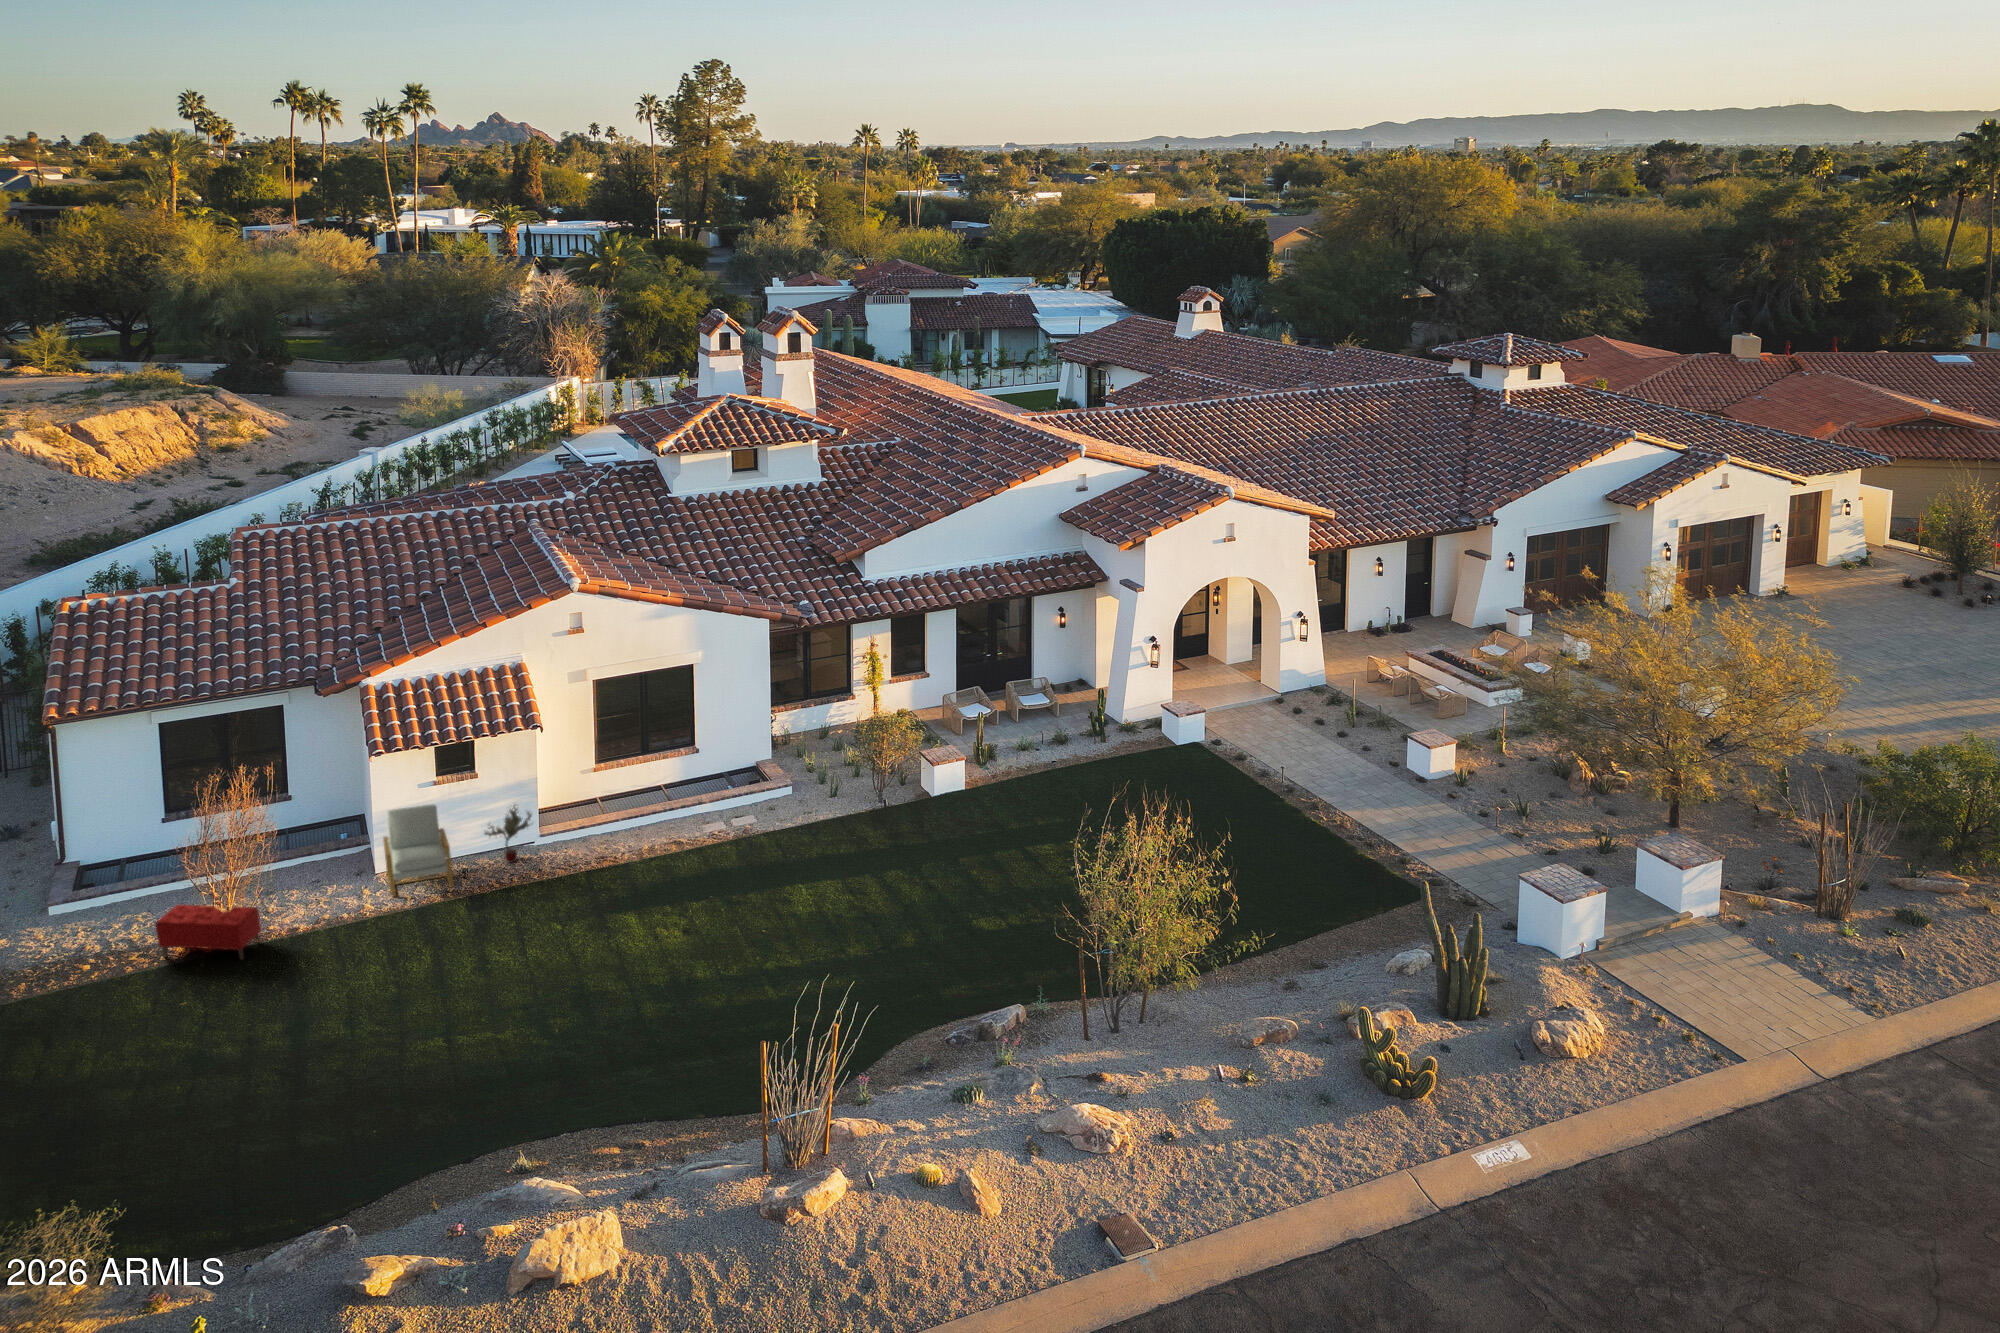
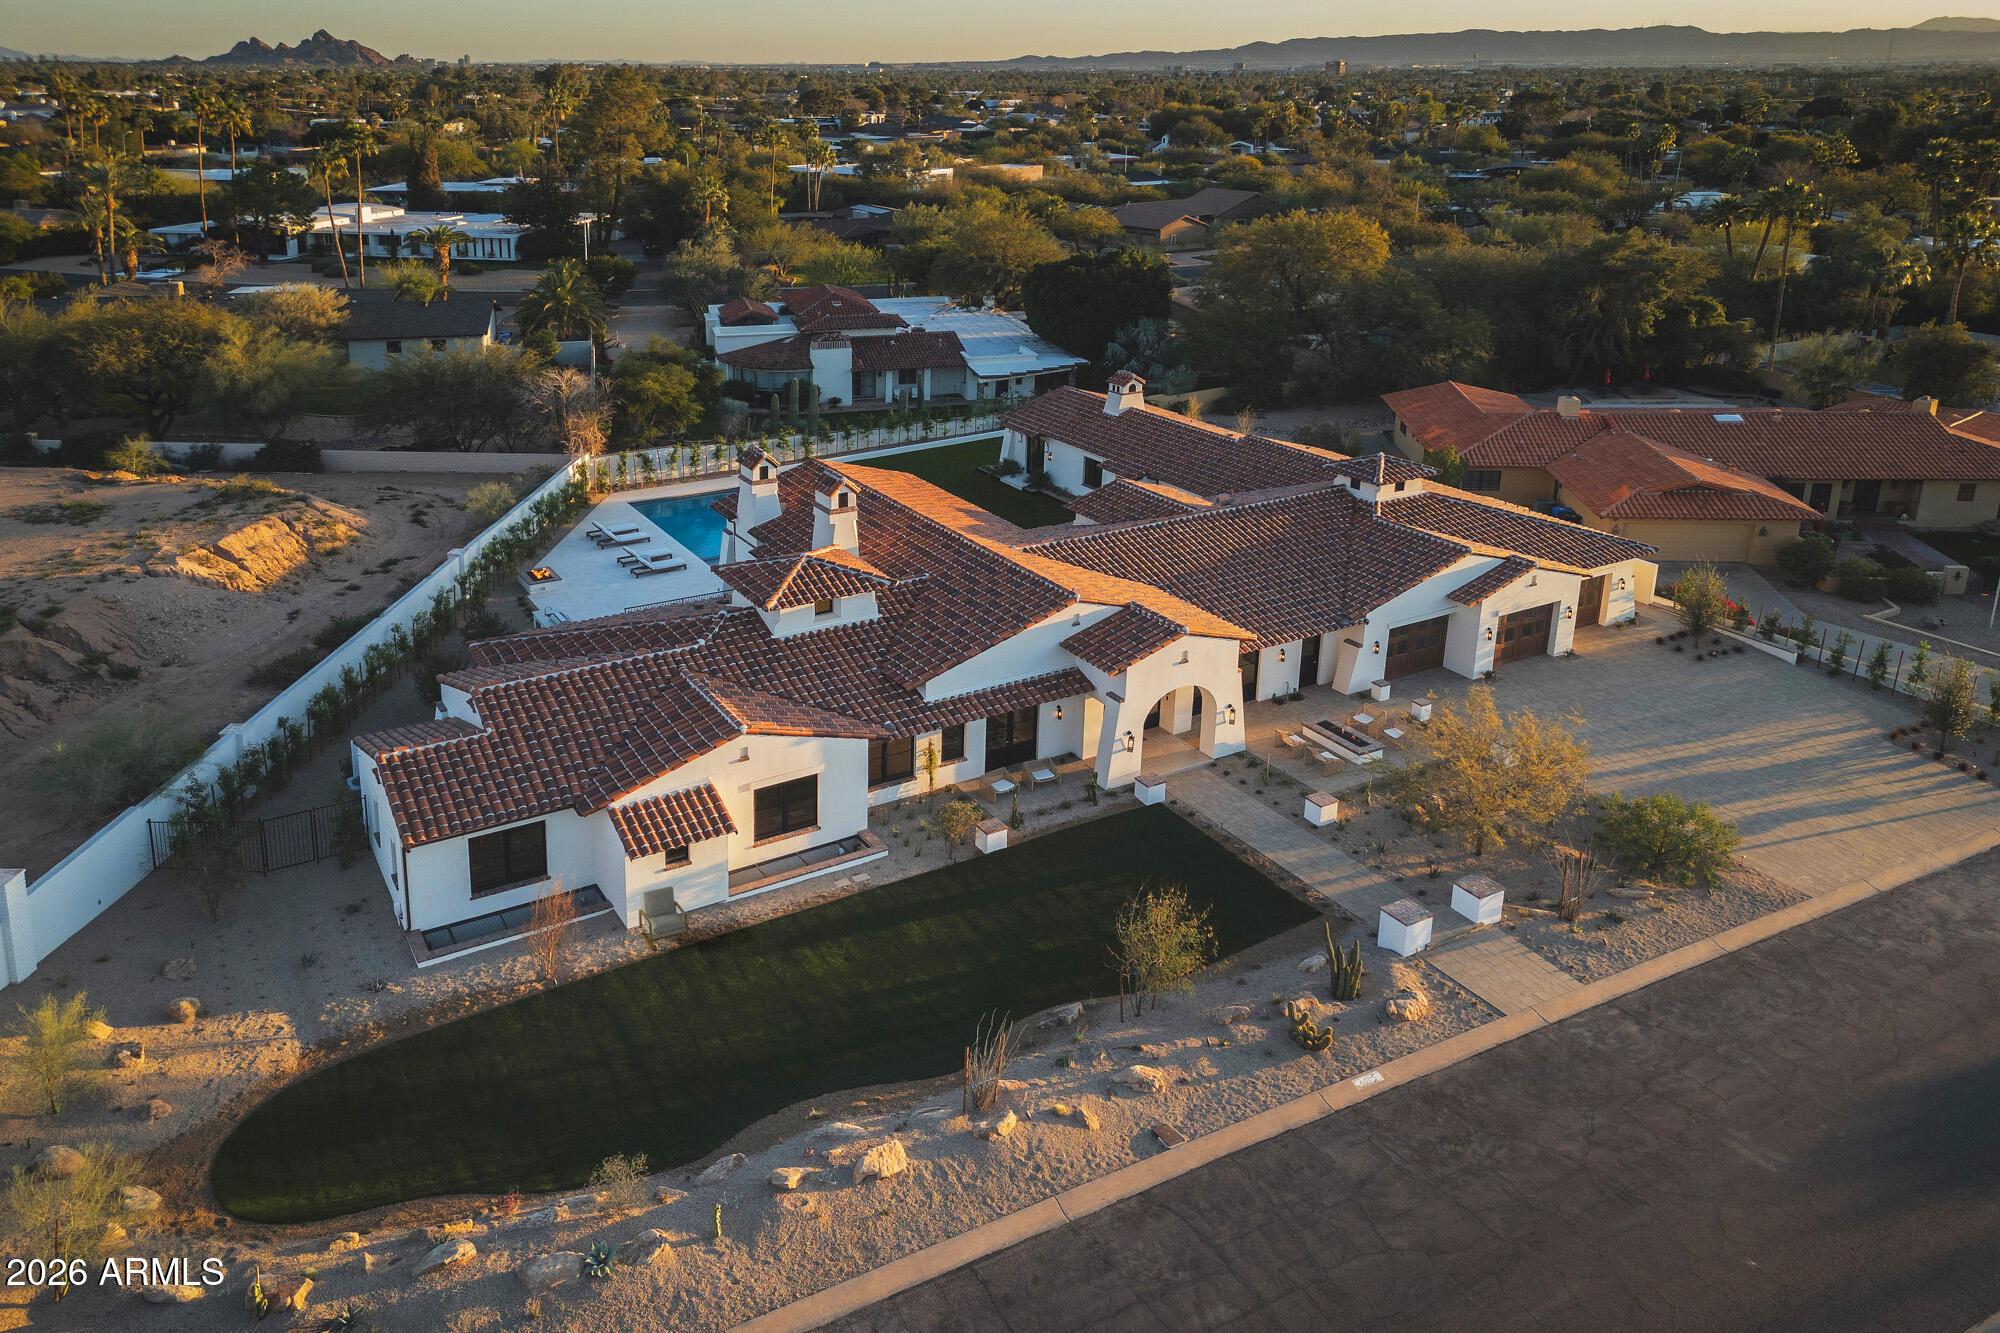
potted tree: present [485,806,532,863] -> none [702,882,734,921]
bench: present [155,905,261,960] -> none [519,964,580,1000]

